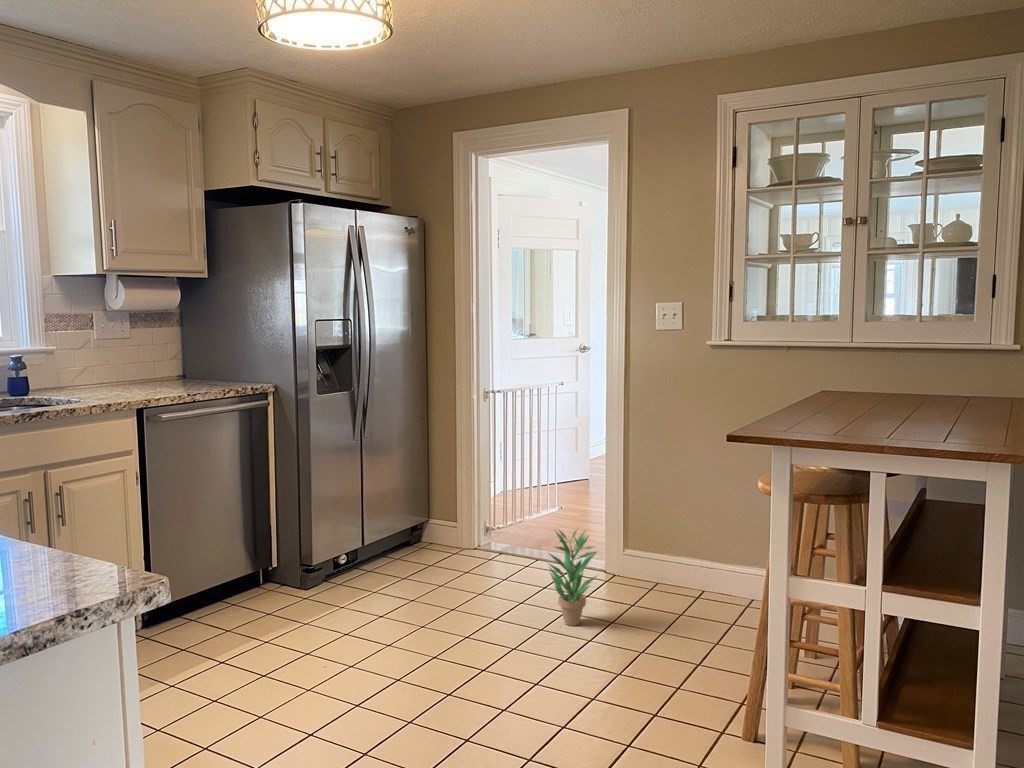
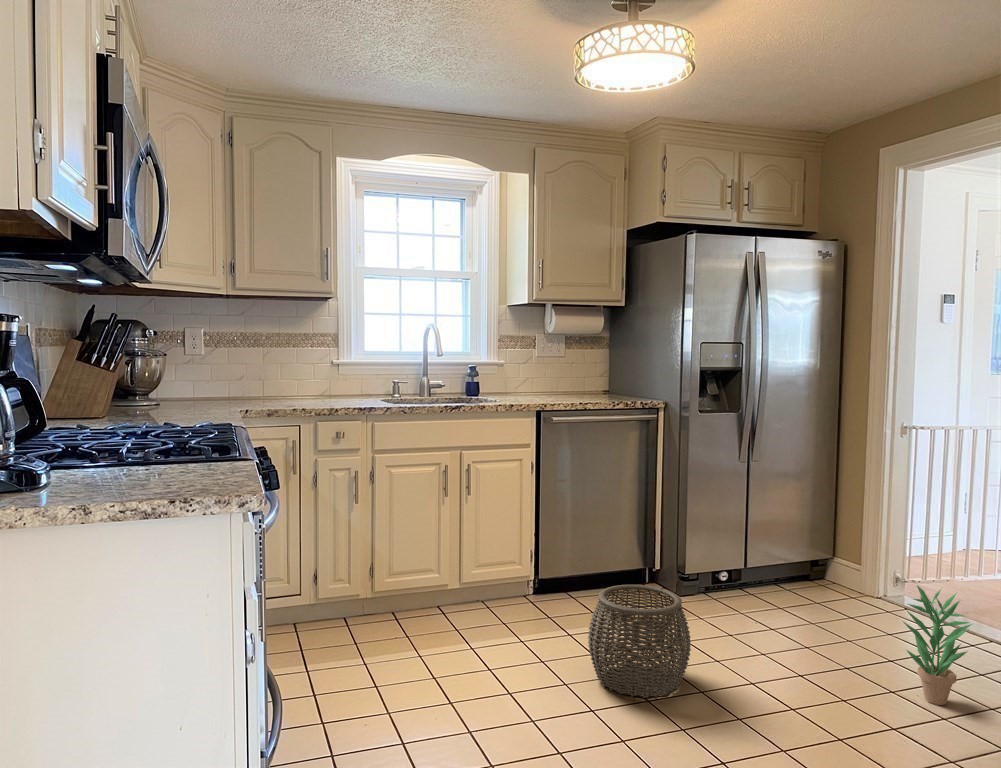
woven basket: none [278,585,389,707] -> present [588,585,691,698]

